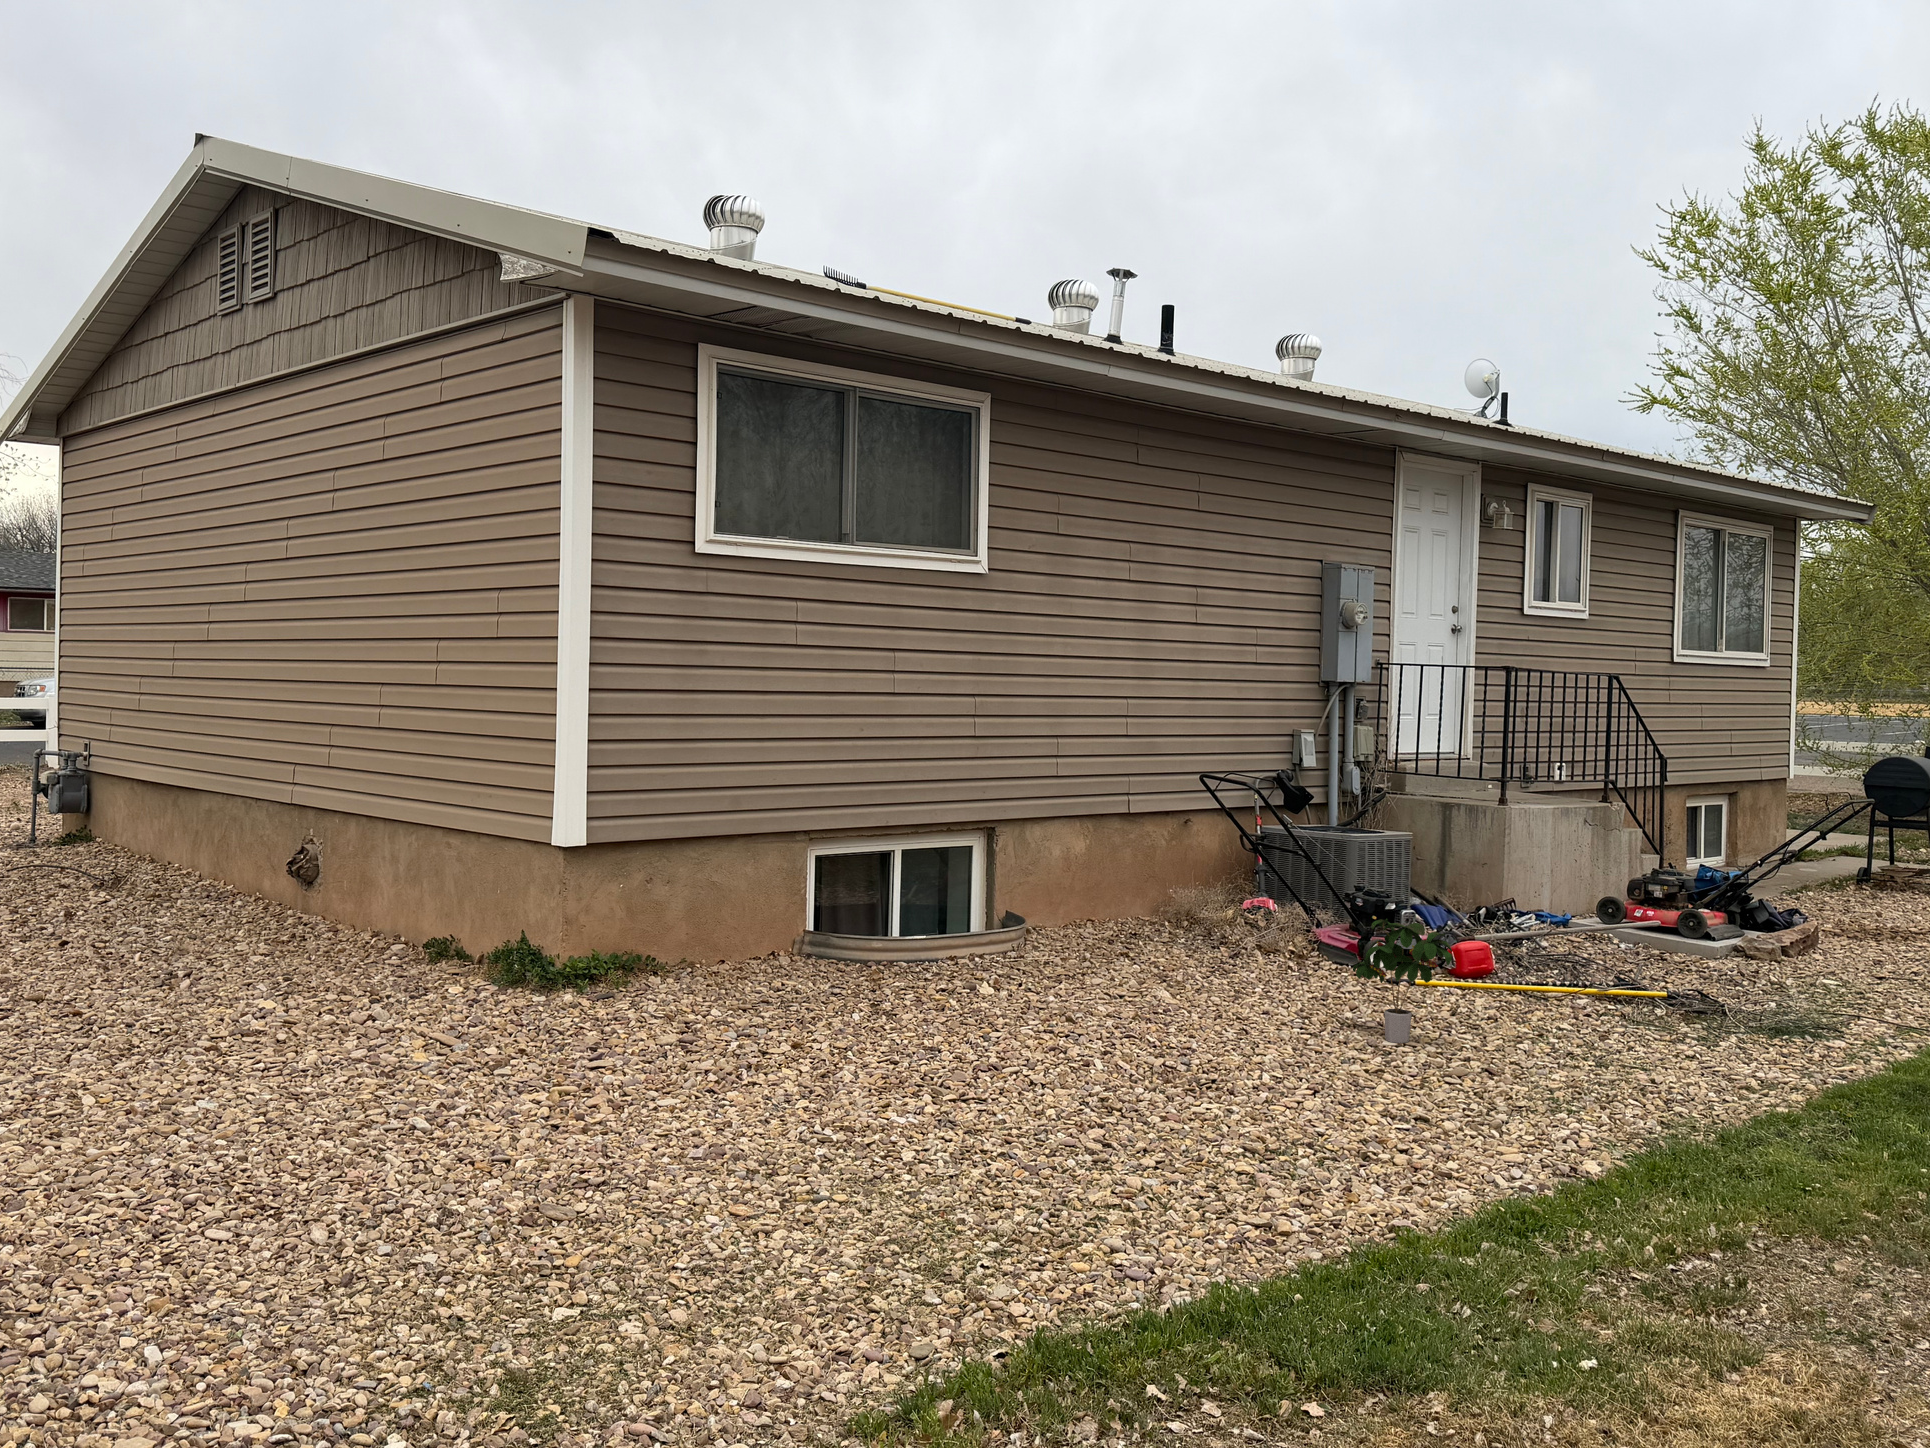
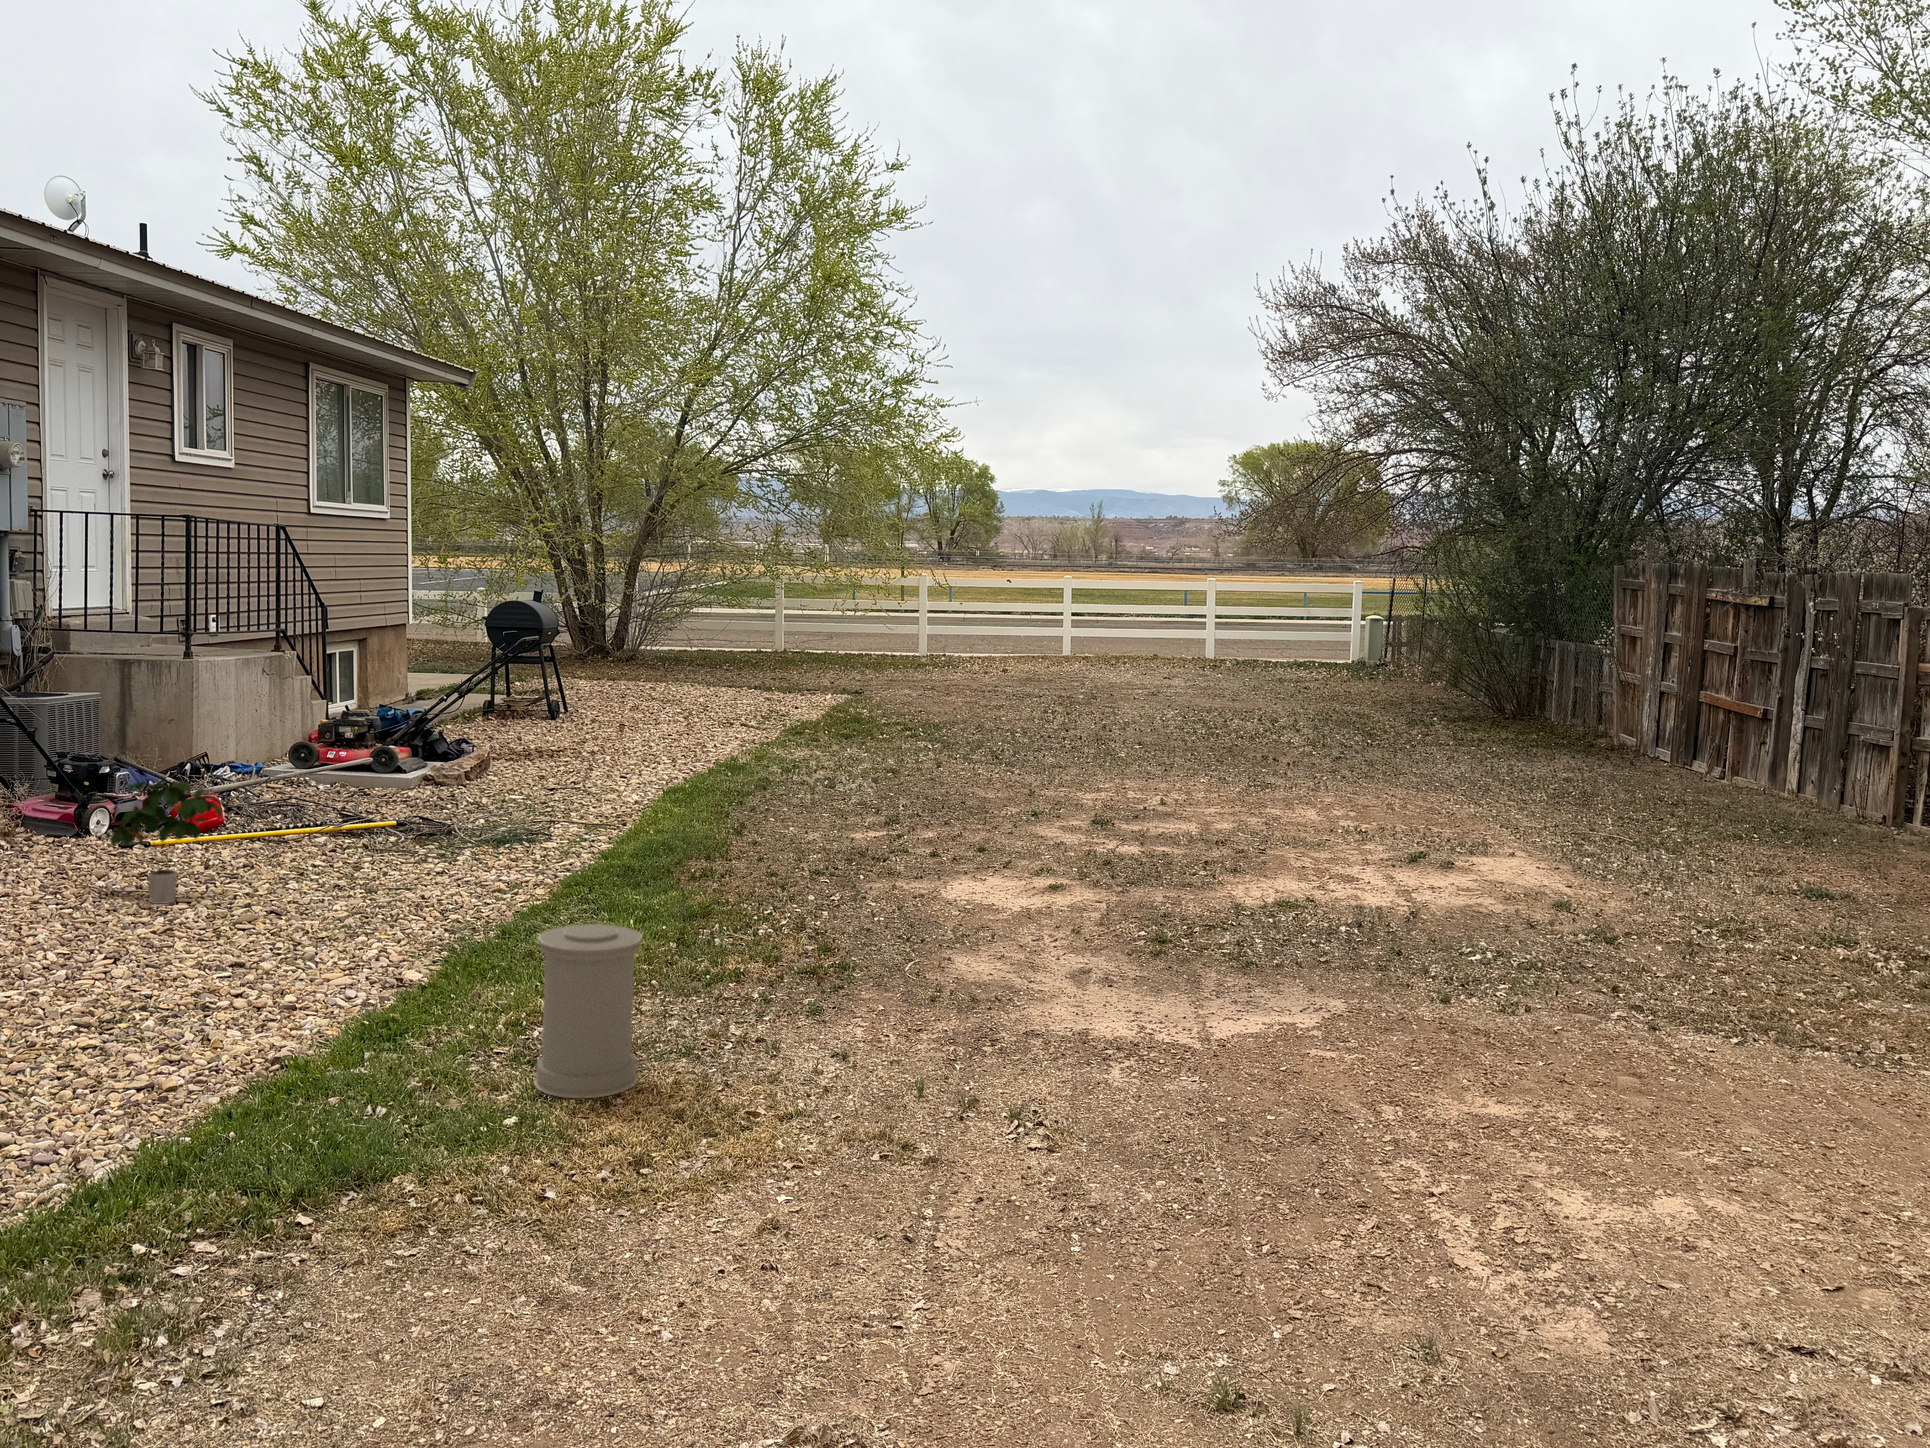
trash can: none [1648,1151,1795,1386] -> present [534,924,642,1098]

